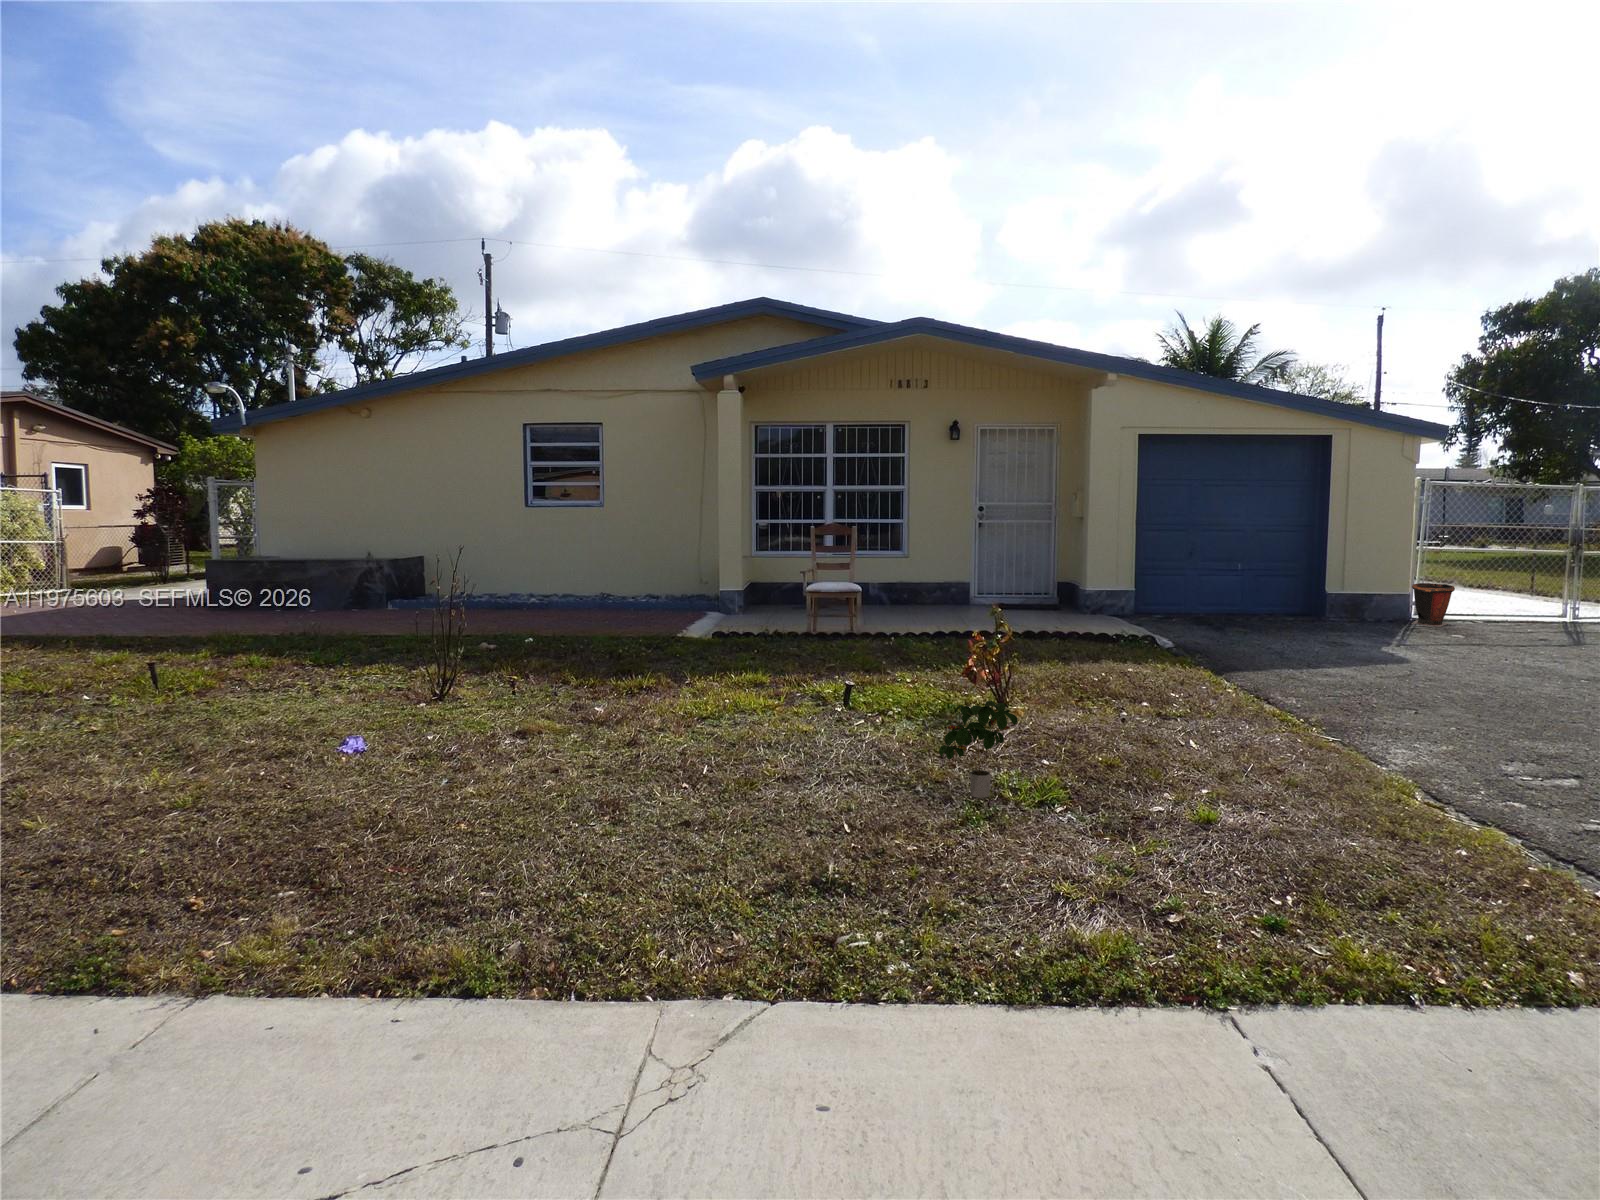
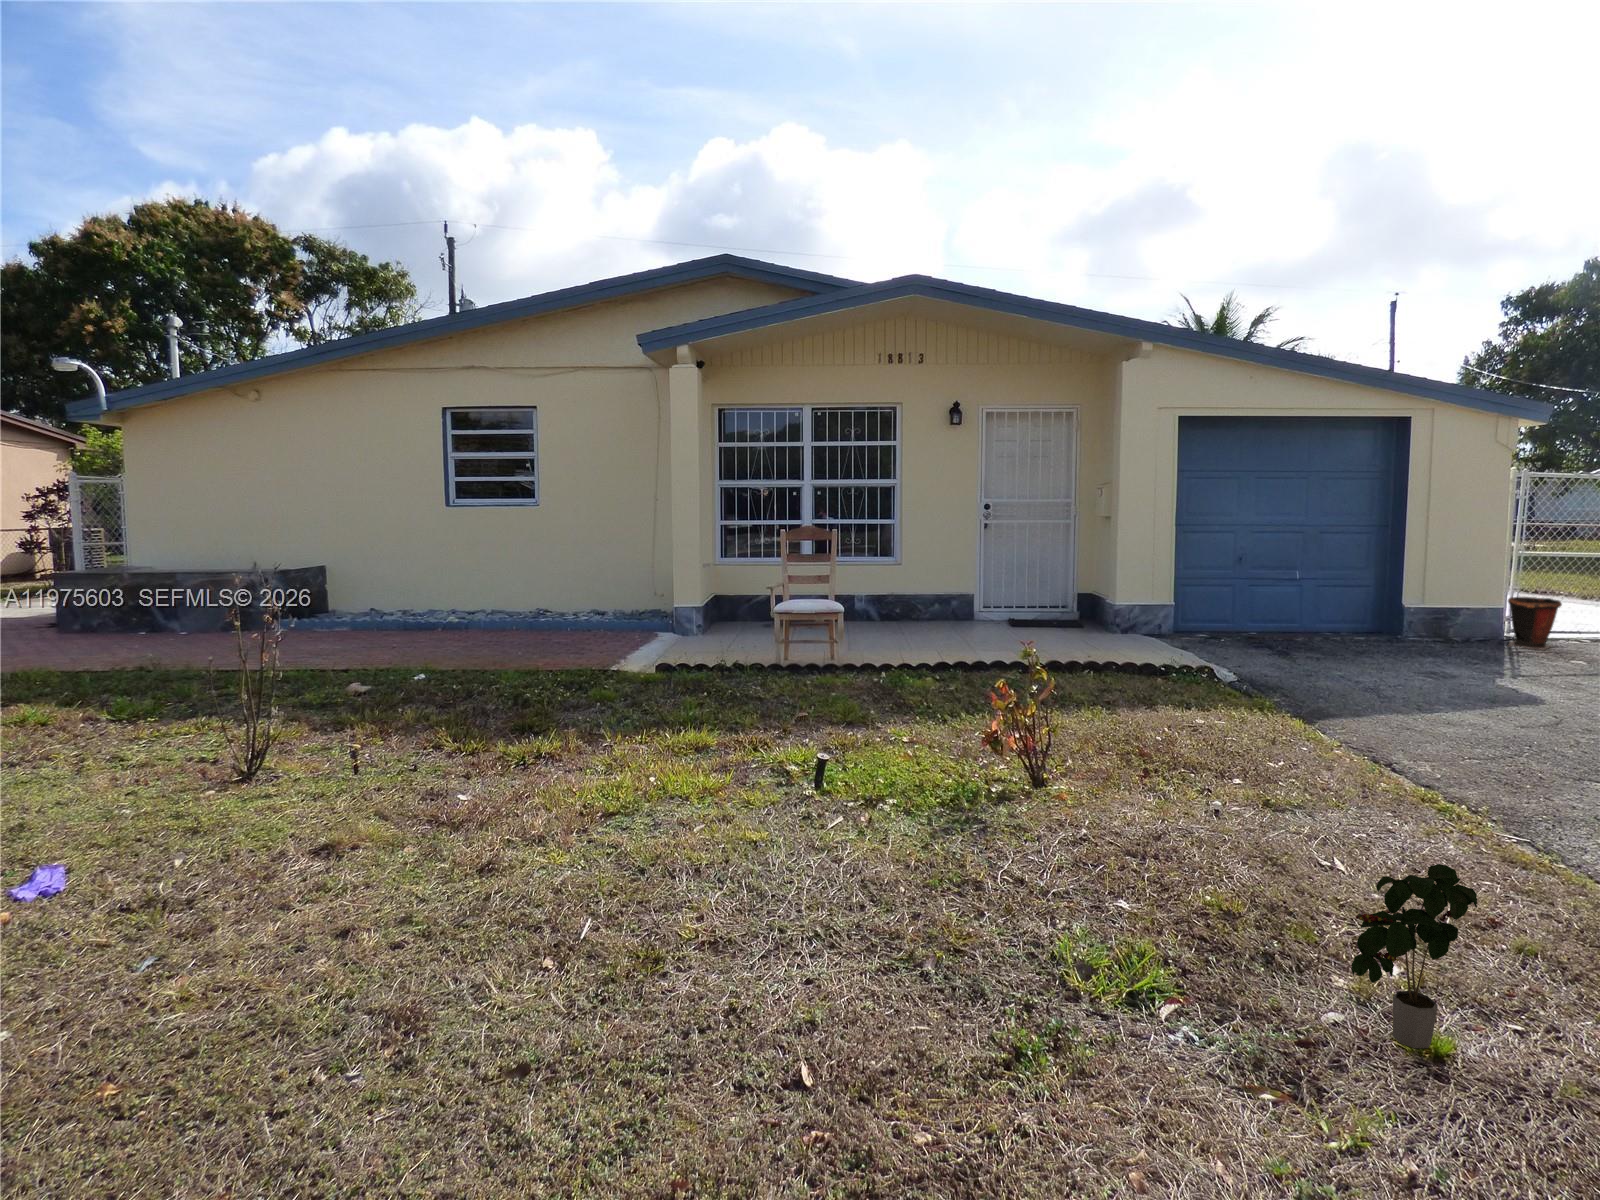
potted plant: present [939,701,1018,798] -> present [1351,864,1477,1048]

